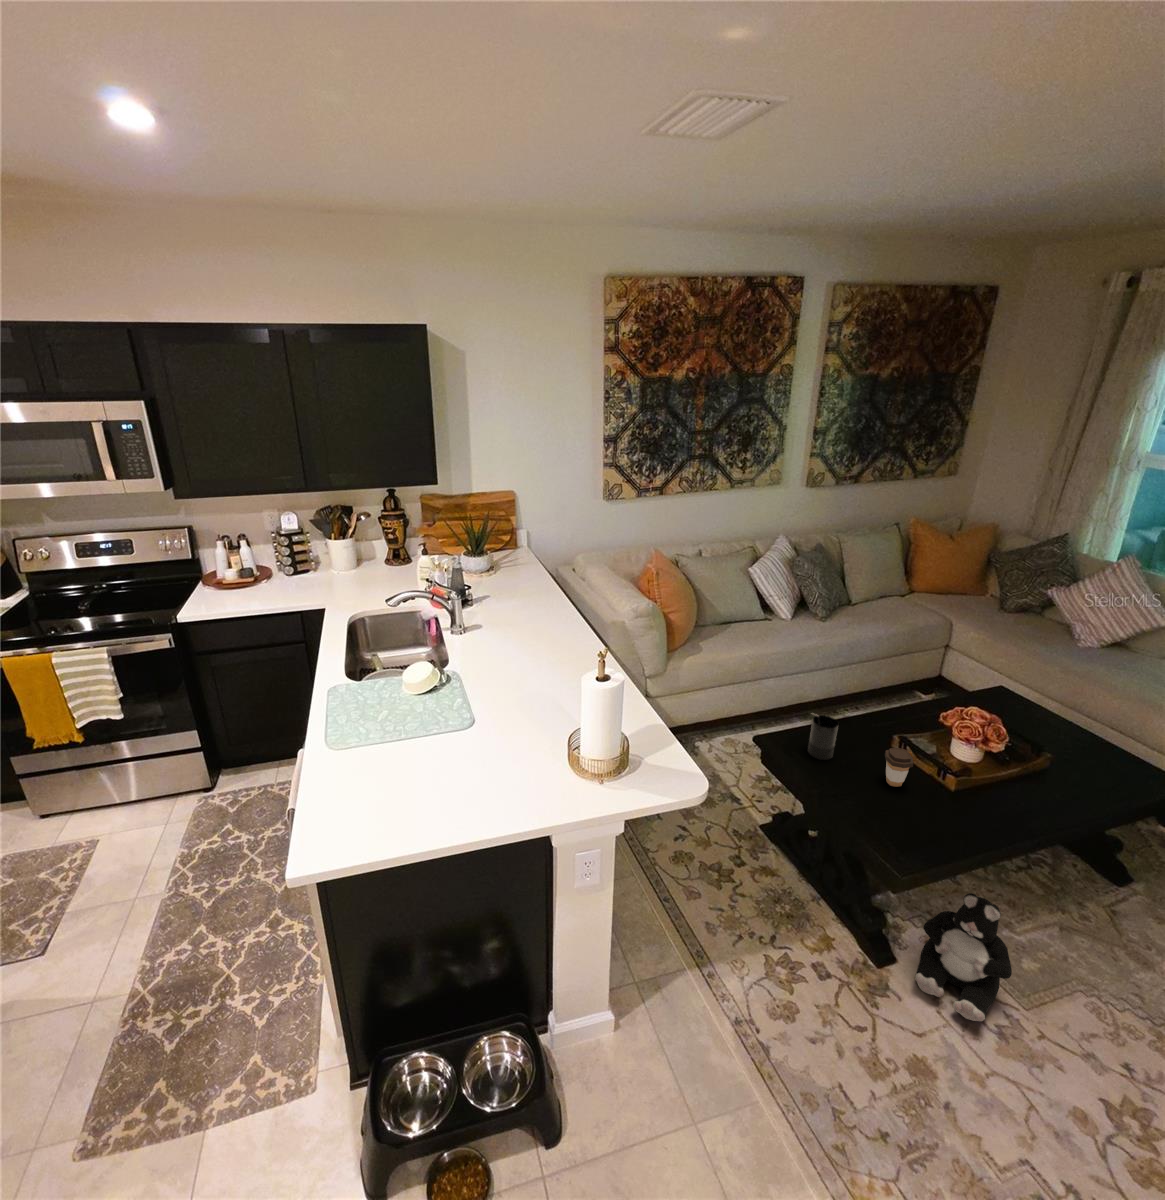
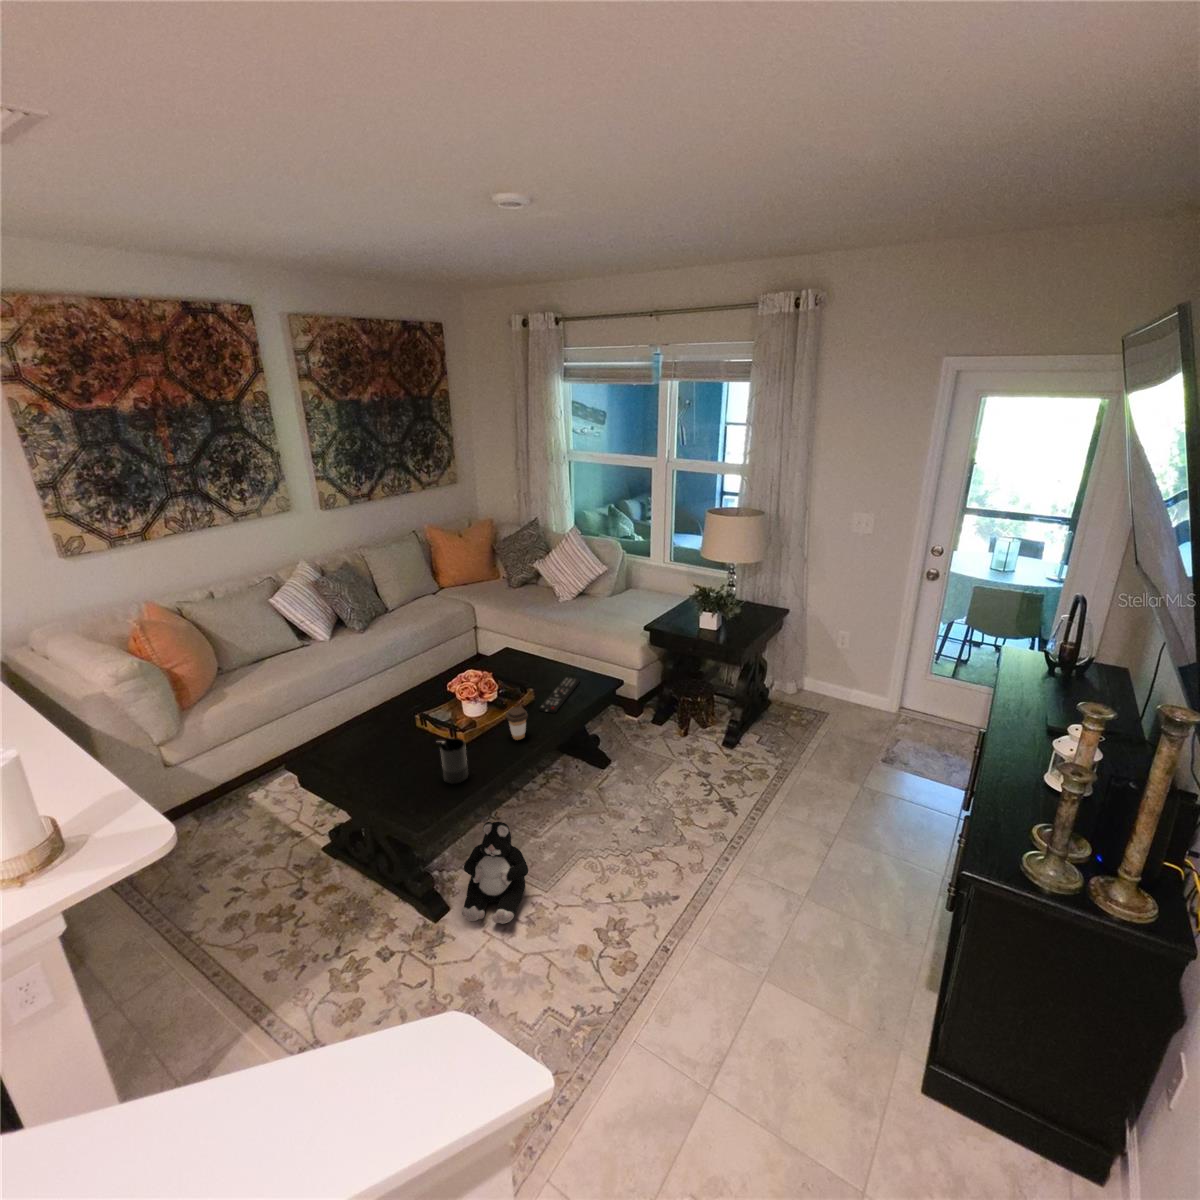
candle: present [808,715,838,760] -> present [440,738,468,784]
coffee cup: present [885,748,913,787] -> present [506,706,528,740]
remote control: none [1055,750,1120,795] -> present [539,677,580,713]

